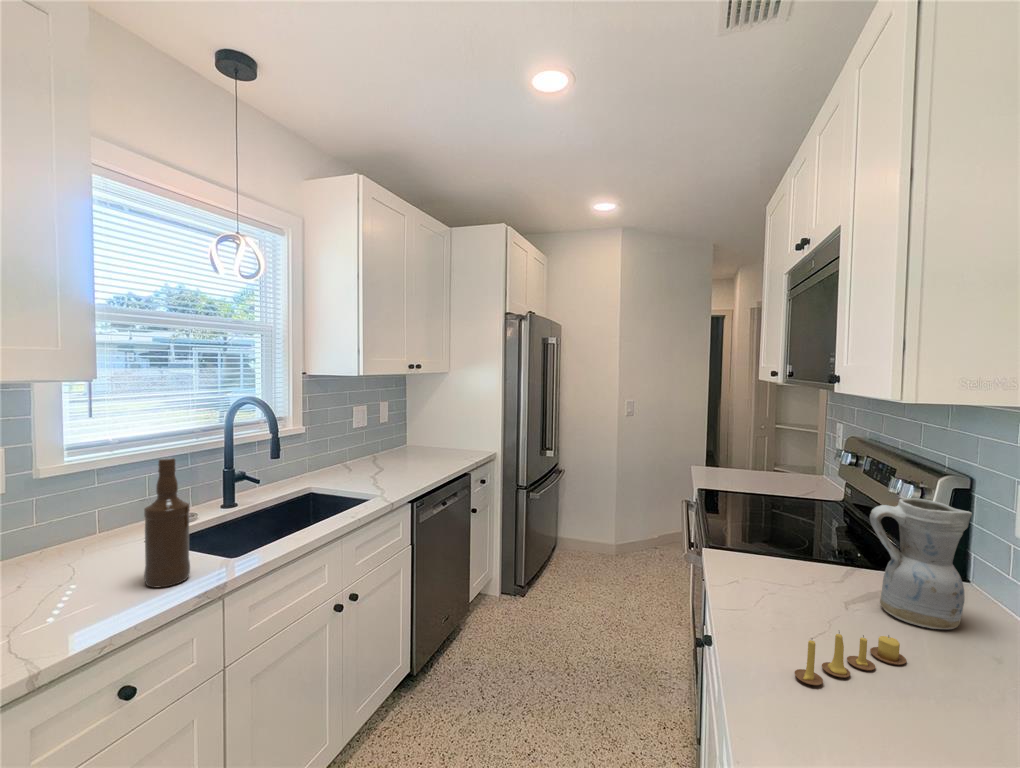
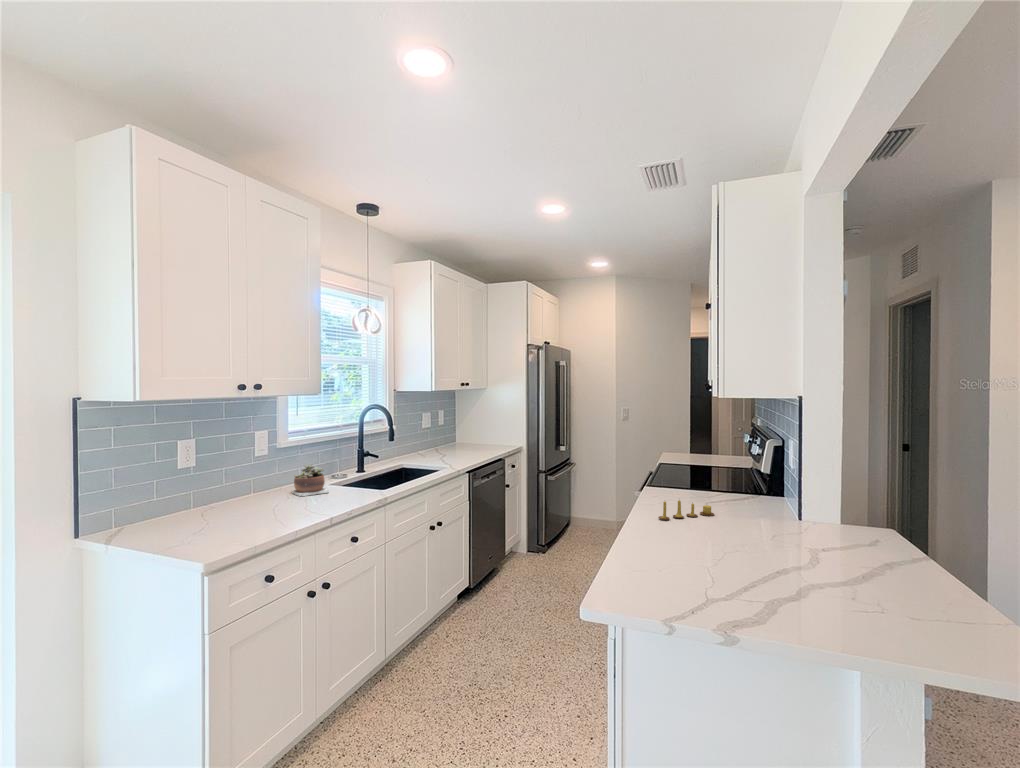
bottle: present [144,458,190,587] -> none [346,434,367,499]
ceramic pitcher: present [870,498,972,629] -> none [713,446,757,508]
succulent plant: none [47,510,124,581] -> present [292,464,328,496]

